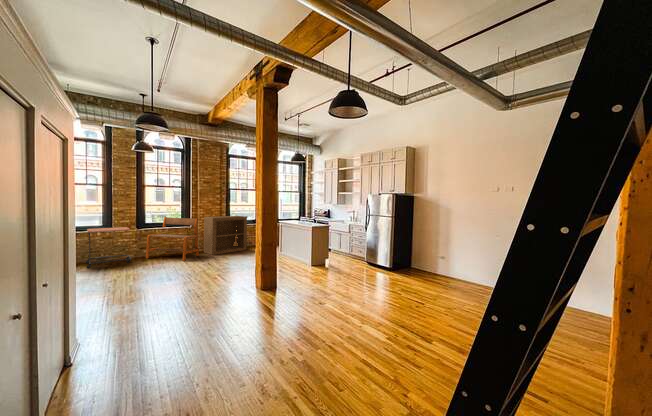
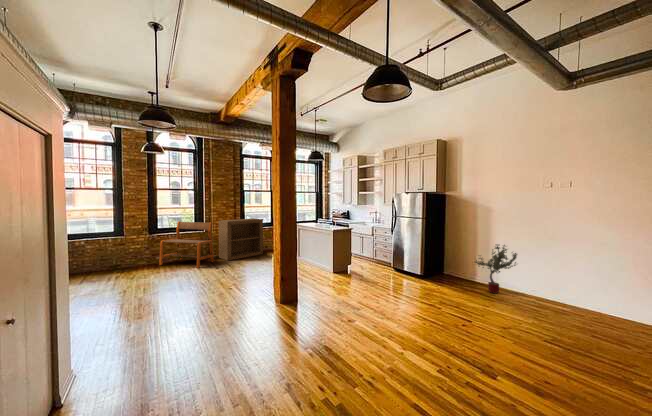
side table: present [86,227,131,269] -> none [97,233,144,278]
potted tree: none [436,240,471,284] -> present [475,244,517,293]

